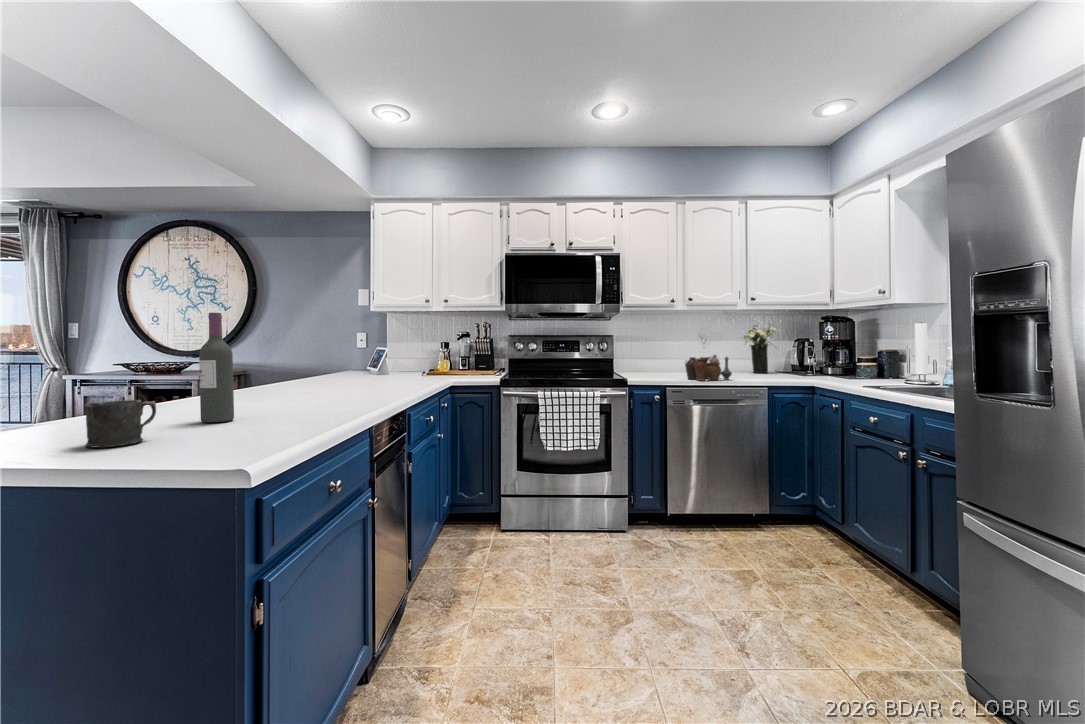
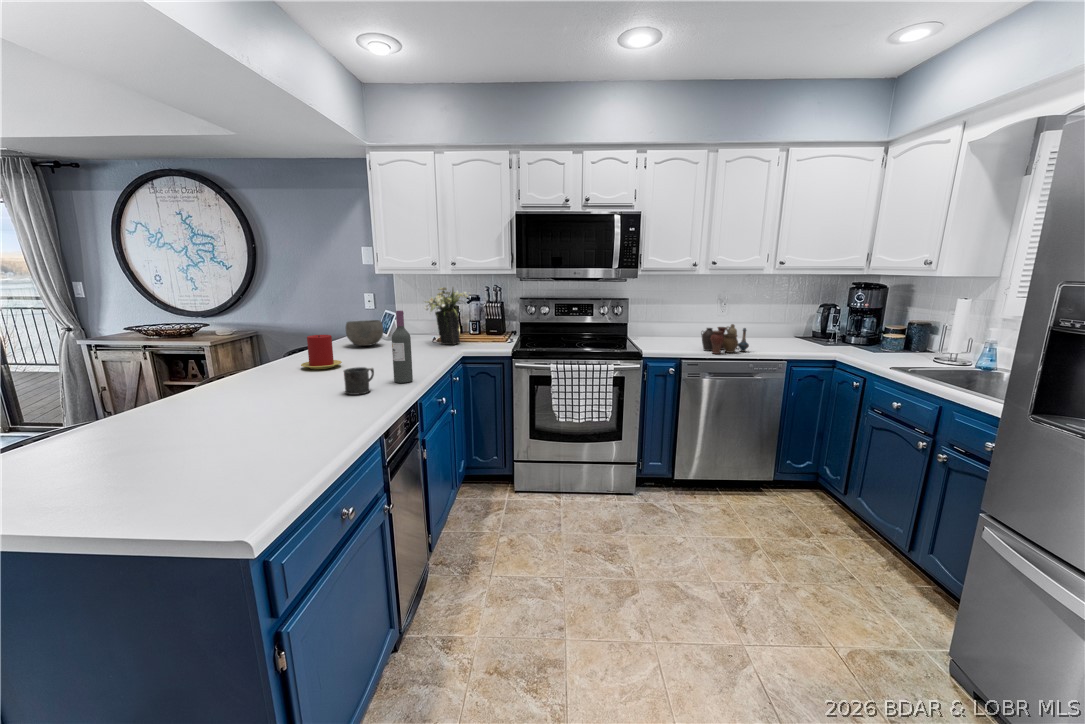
wine bottle: present [199,313,234,423] -> present [392,310,413,383]
flower arrangement: present [740,324,781,373] -> present [424,287,468,345]
bowl: none [335,352,373,377] -> present [346,320,384,346]
candle: none [285,355,327,388] -> present [301,335,342,369]
mug: present [85,400,156,448] -> present [344,367,374,395]

